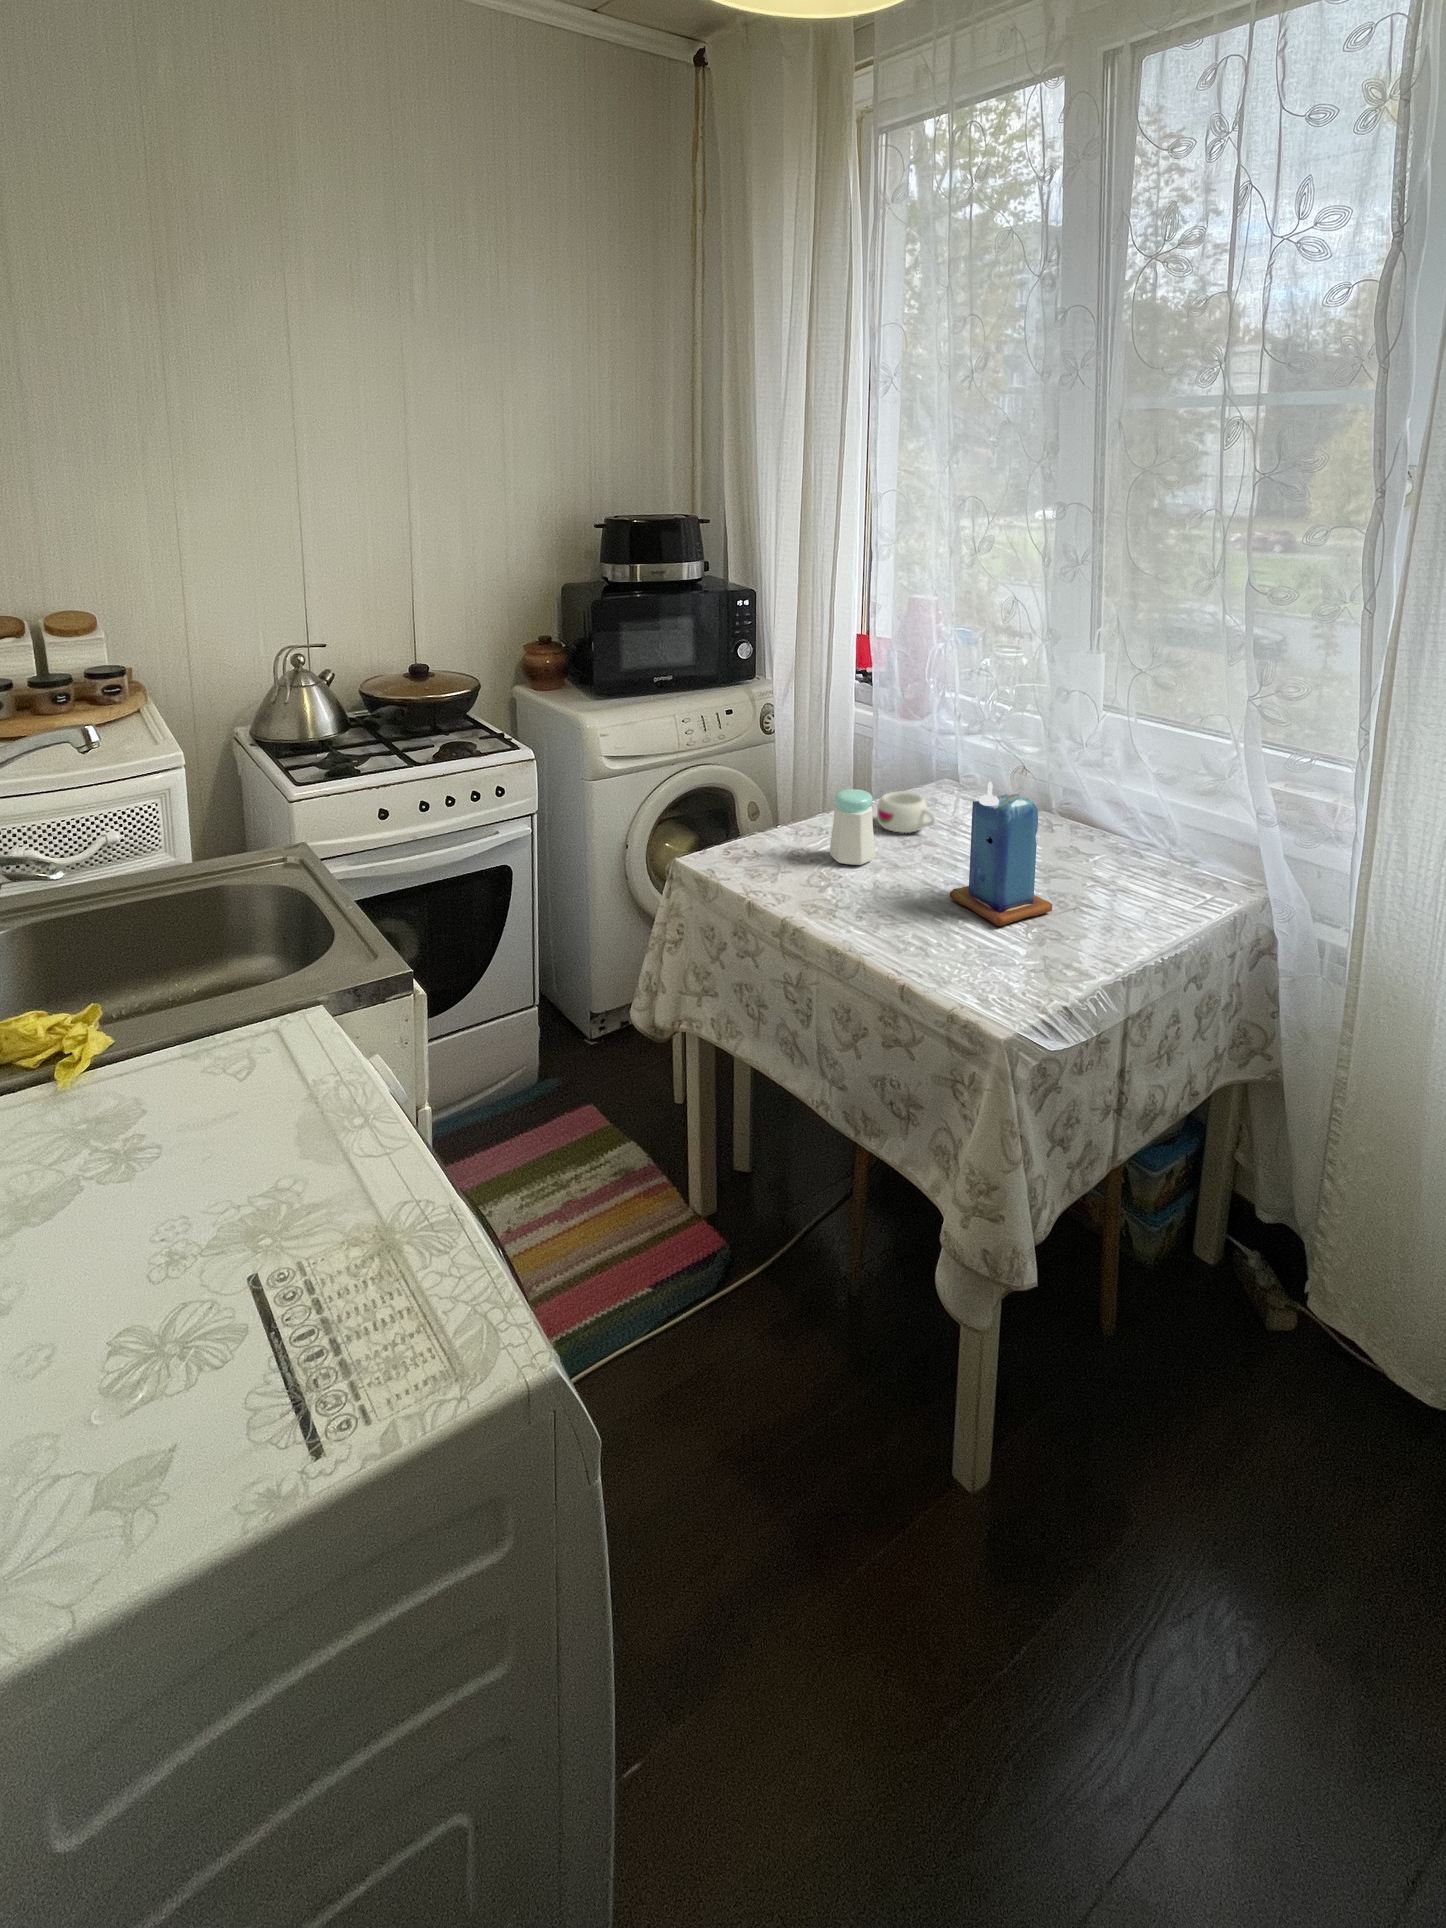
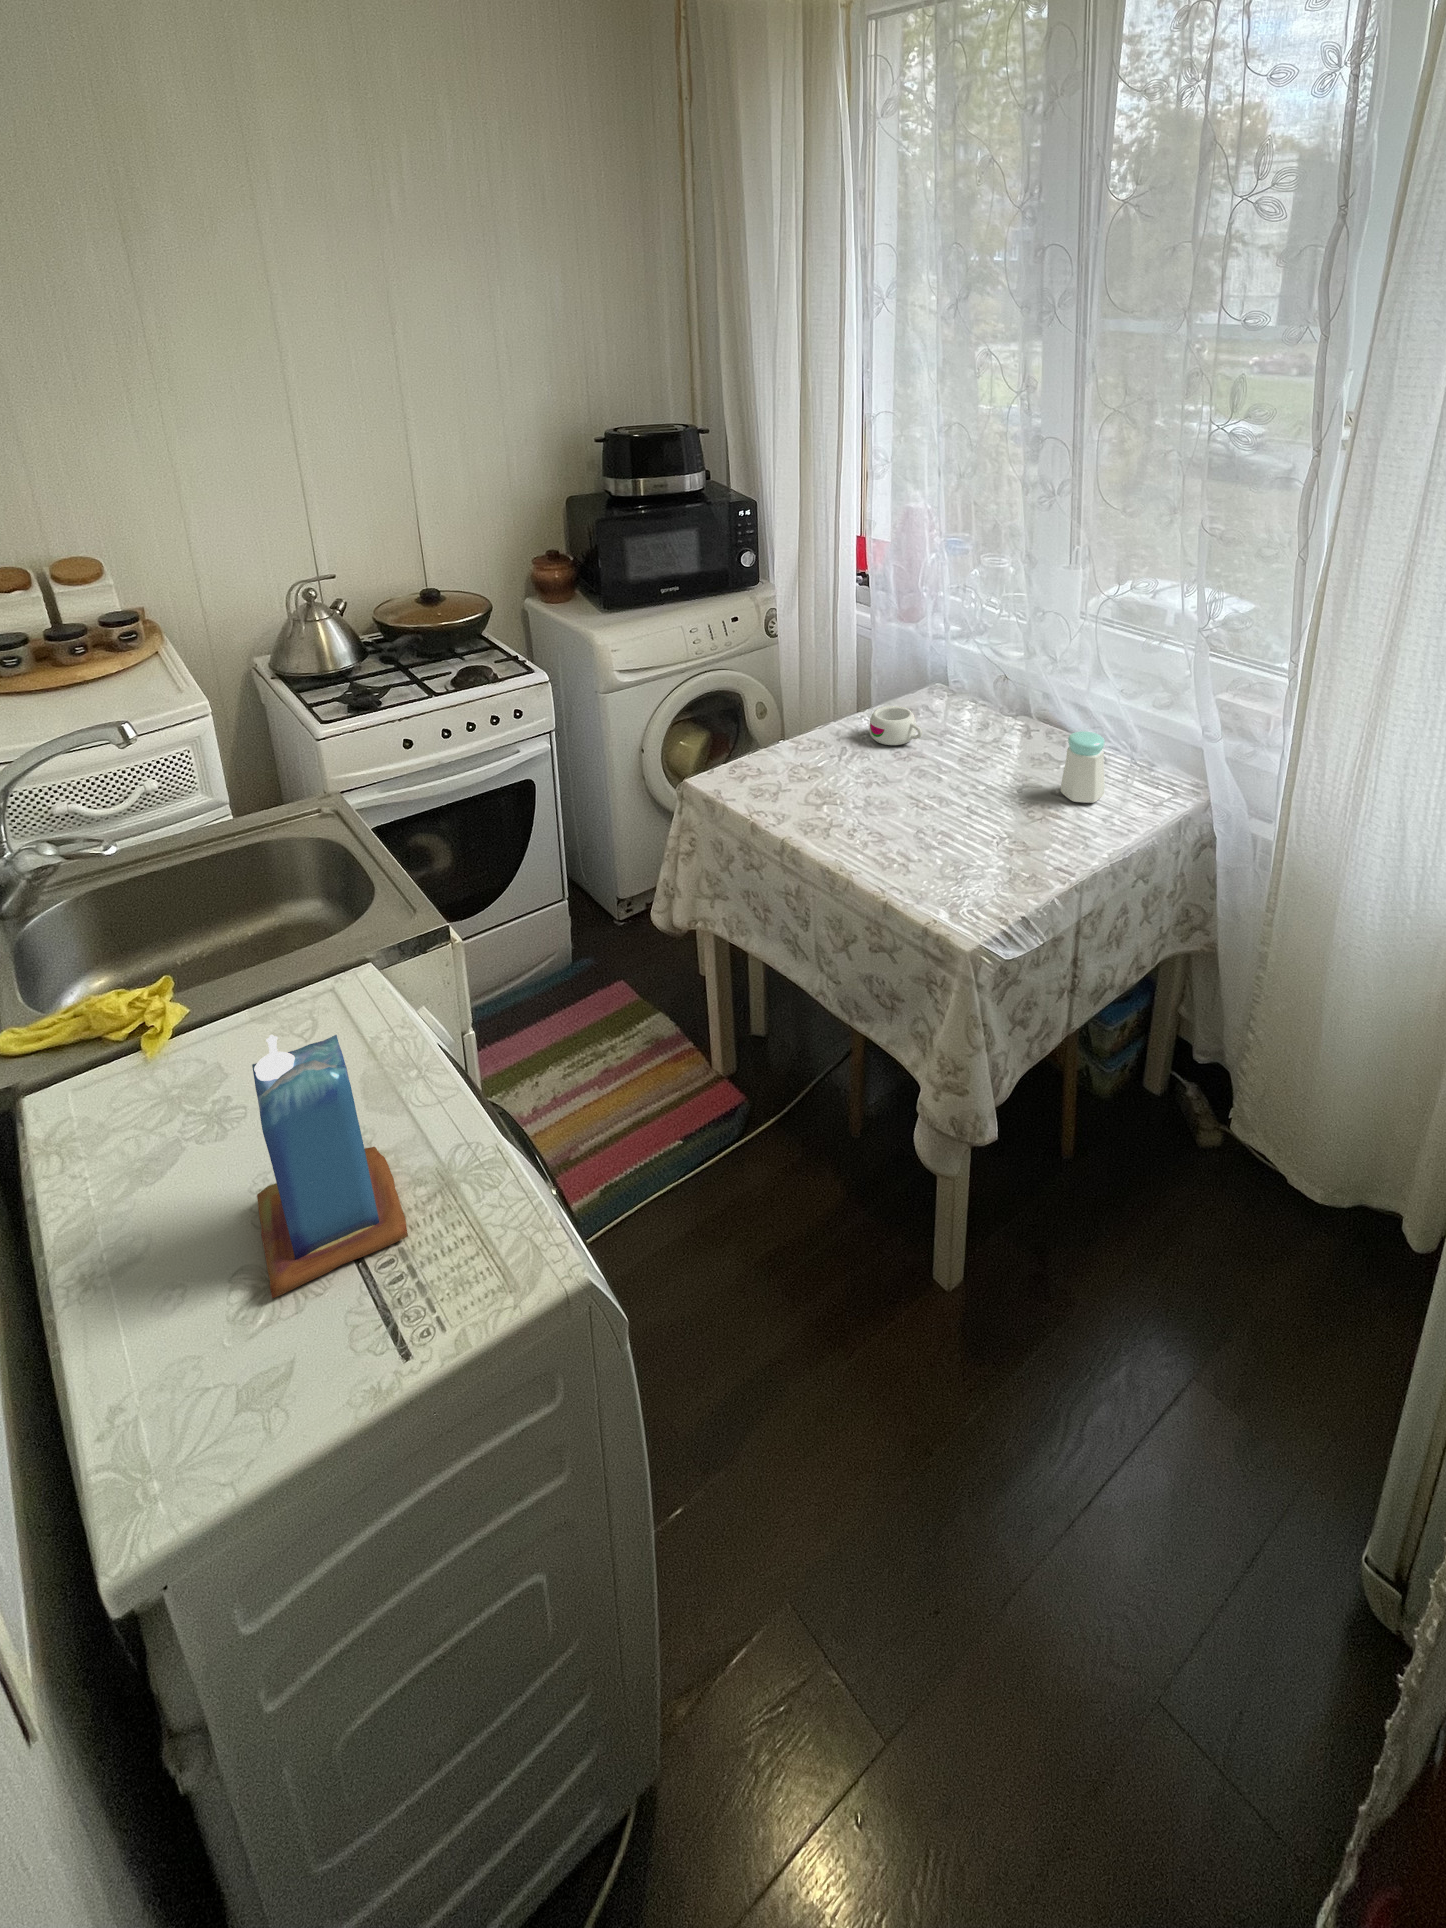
candle: present [950,782,1052,926] -> present [252,1034,408,1299]
salt shaker: present [830,789,875,865] -> present [1061,731,1105,803]

